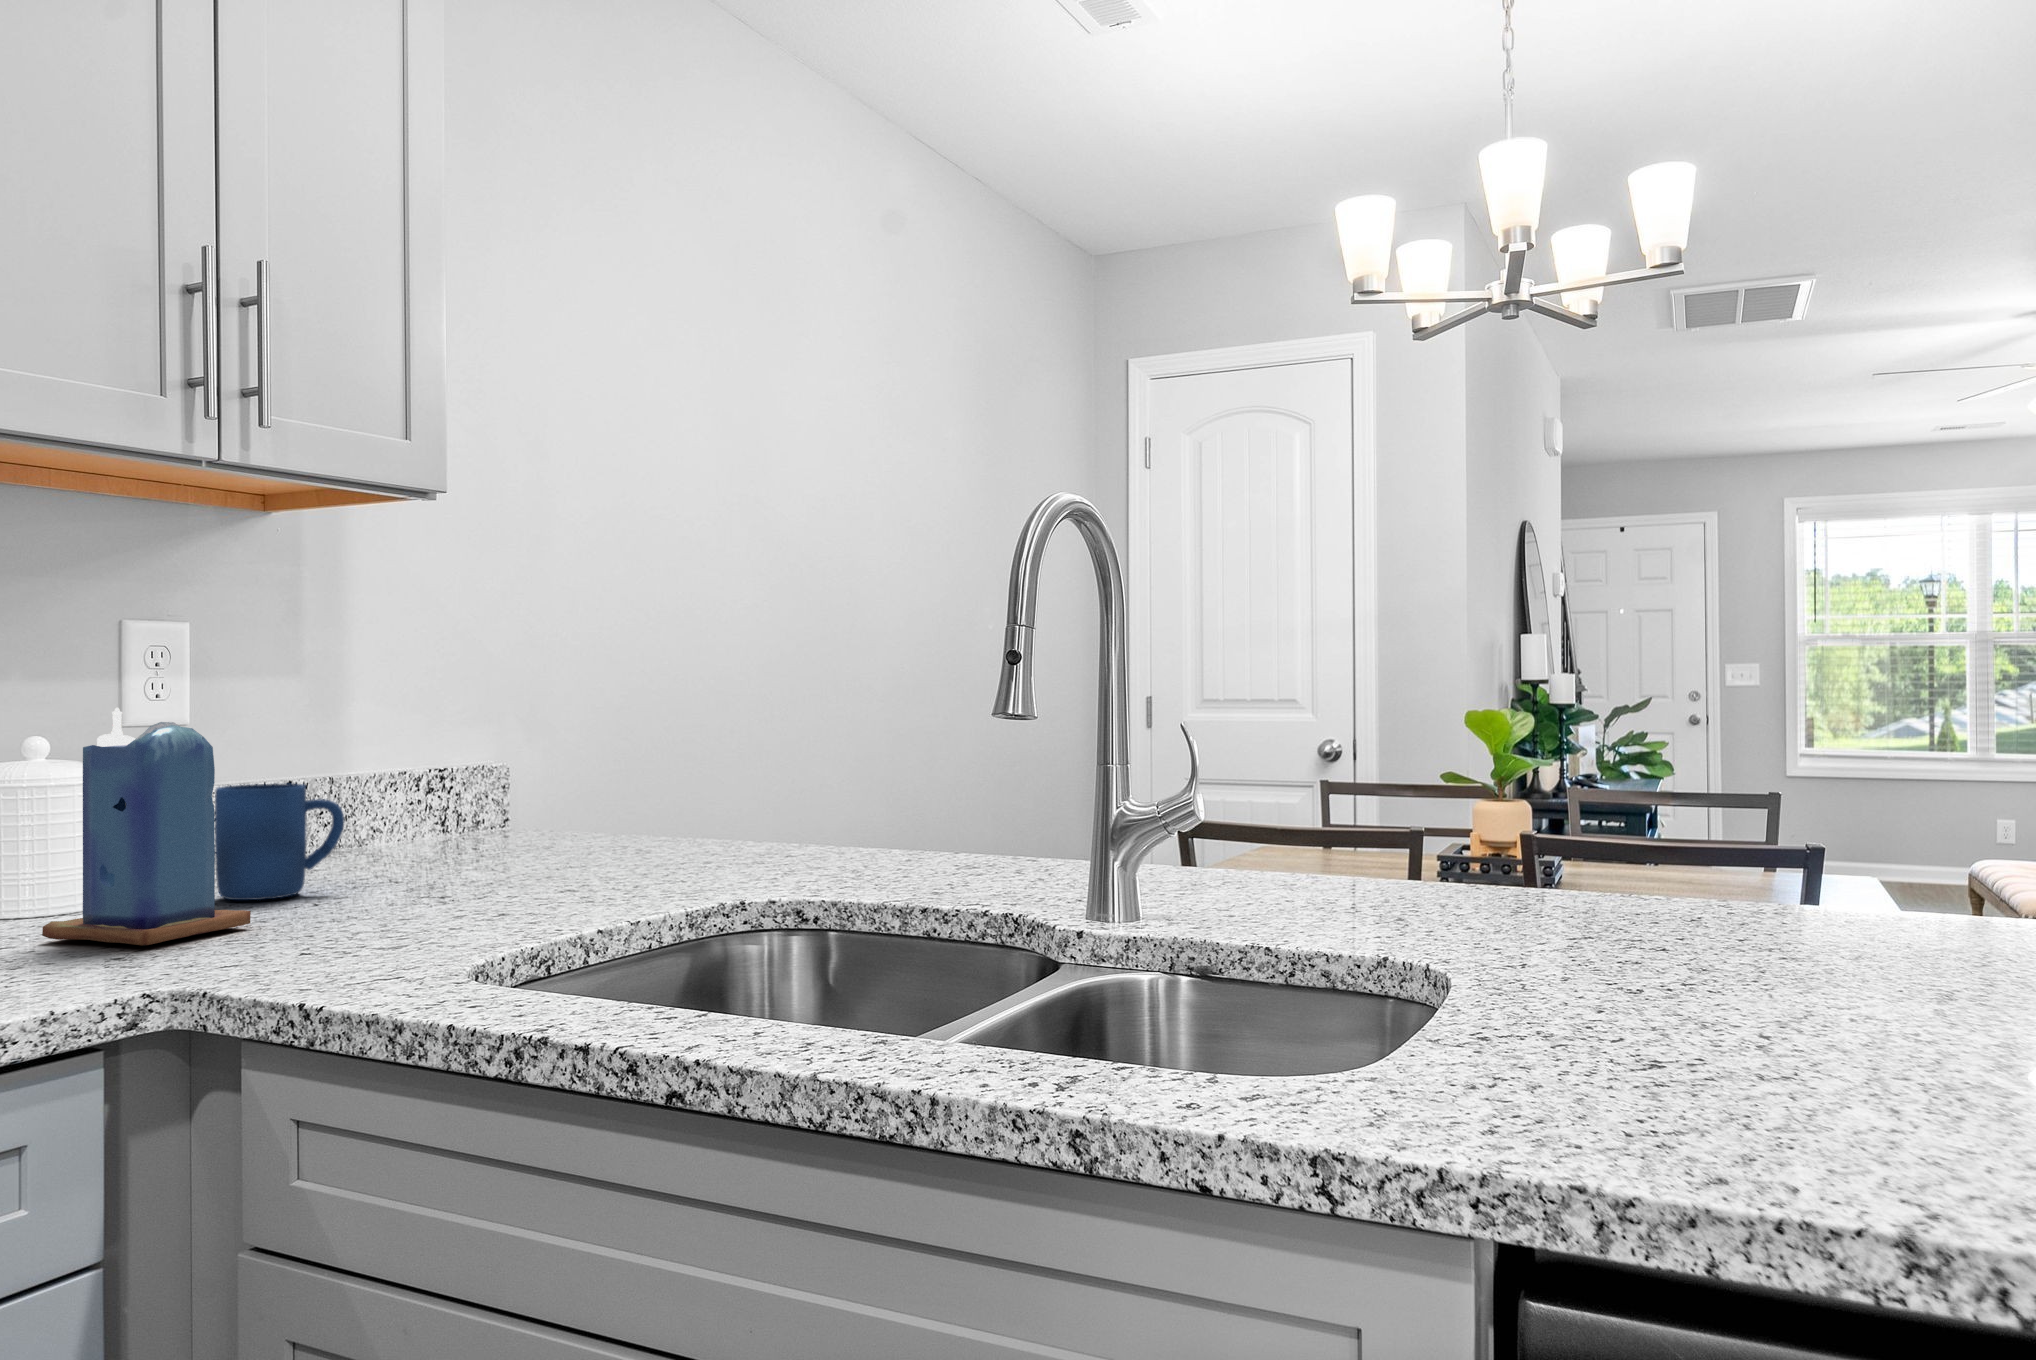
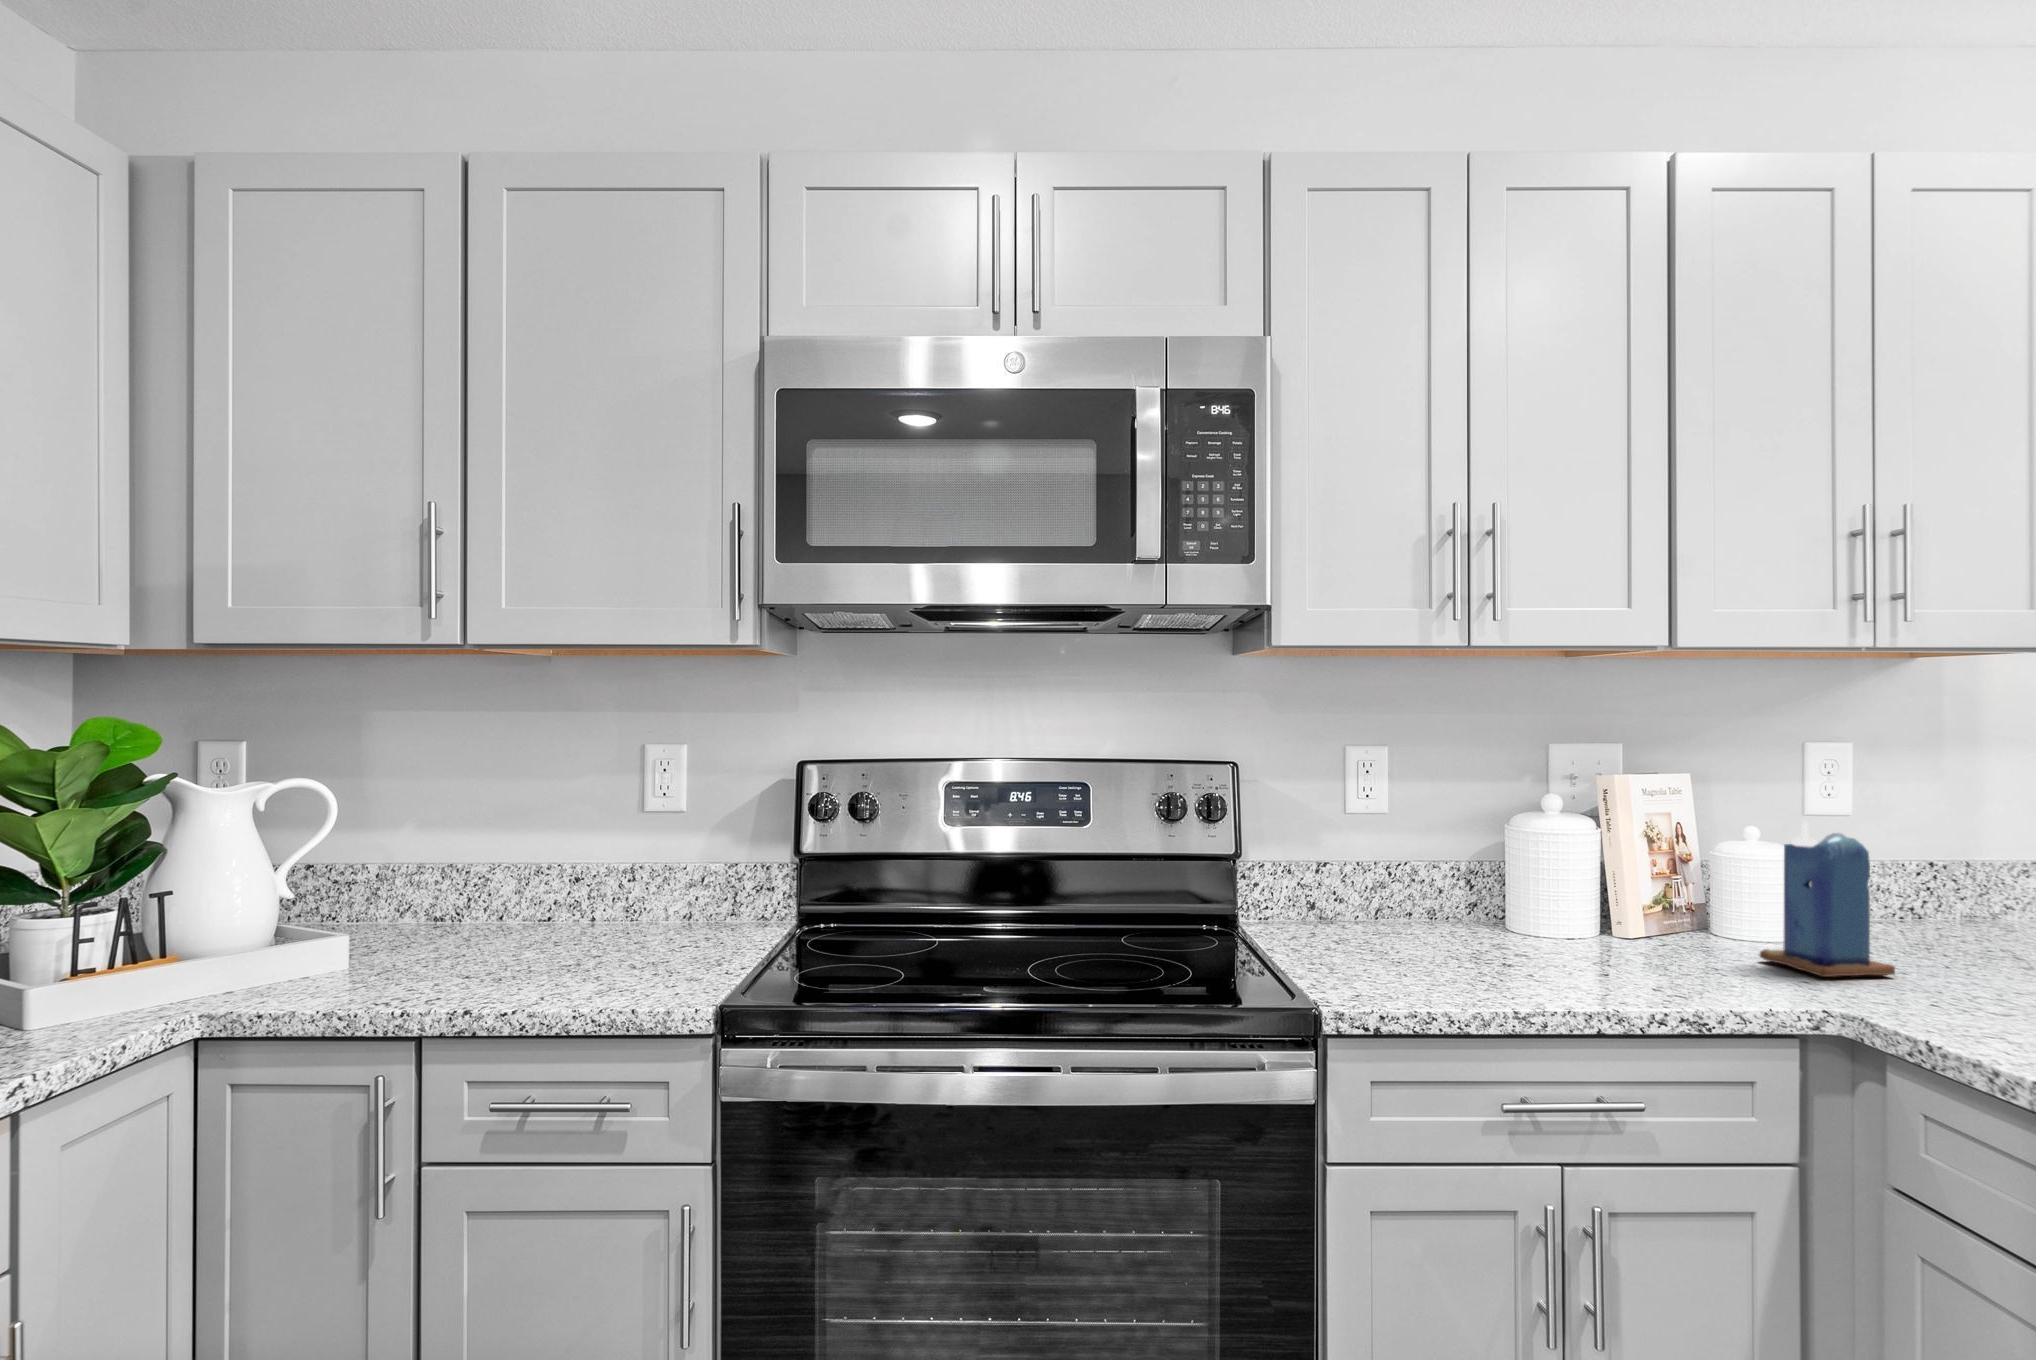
mug: present [215,784,344,900] -> none [1871,871,1972,957]

